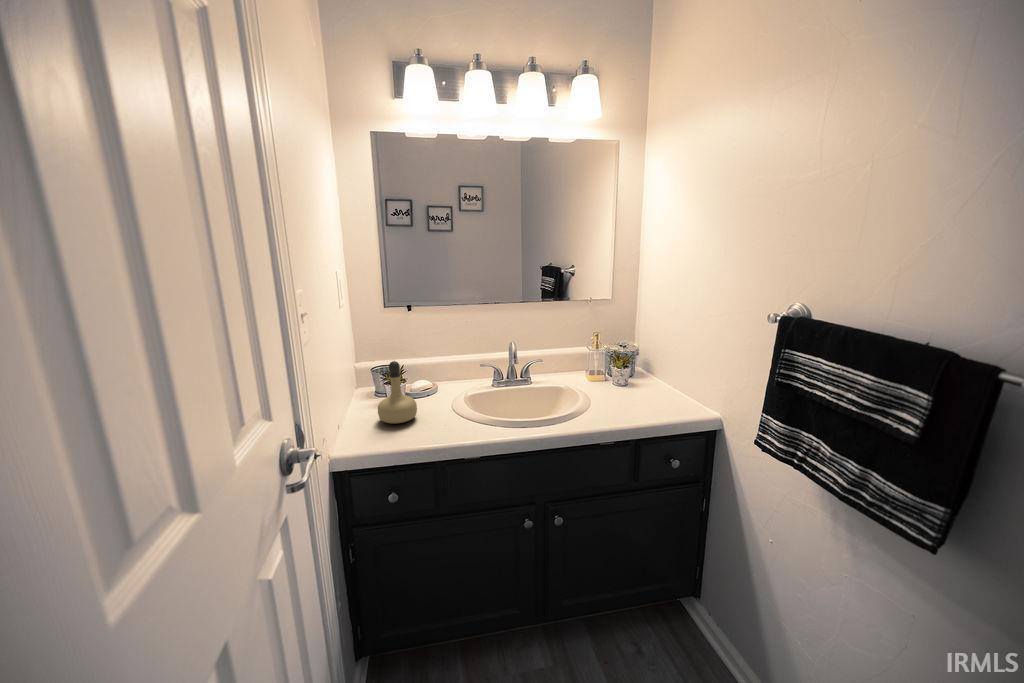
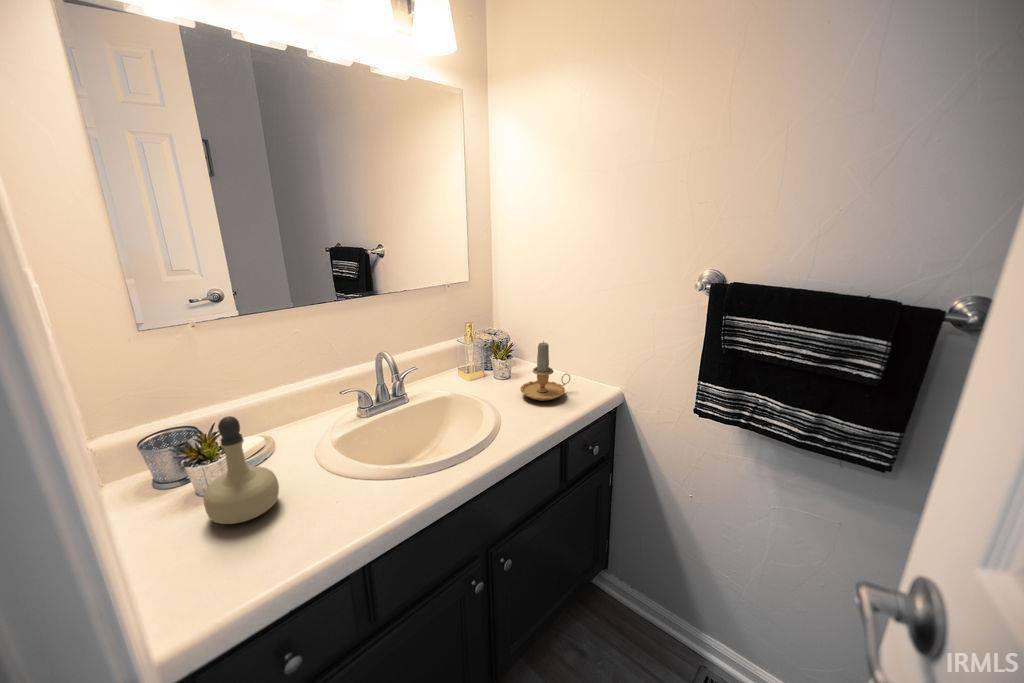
candle: none [618,355,669,409] -> present [520,342,570,401]

